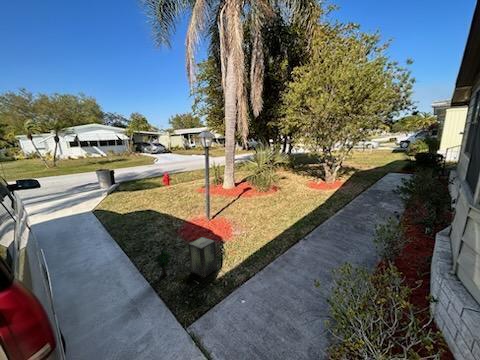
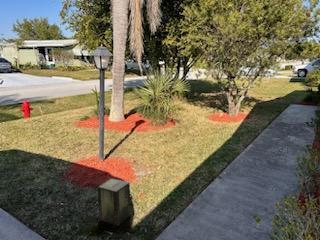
decorative plant: present [154,246,172,277] -> none [54,189,77,228]

